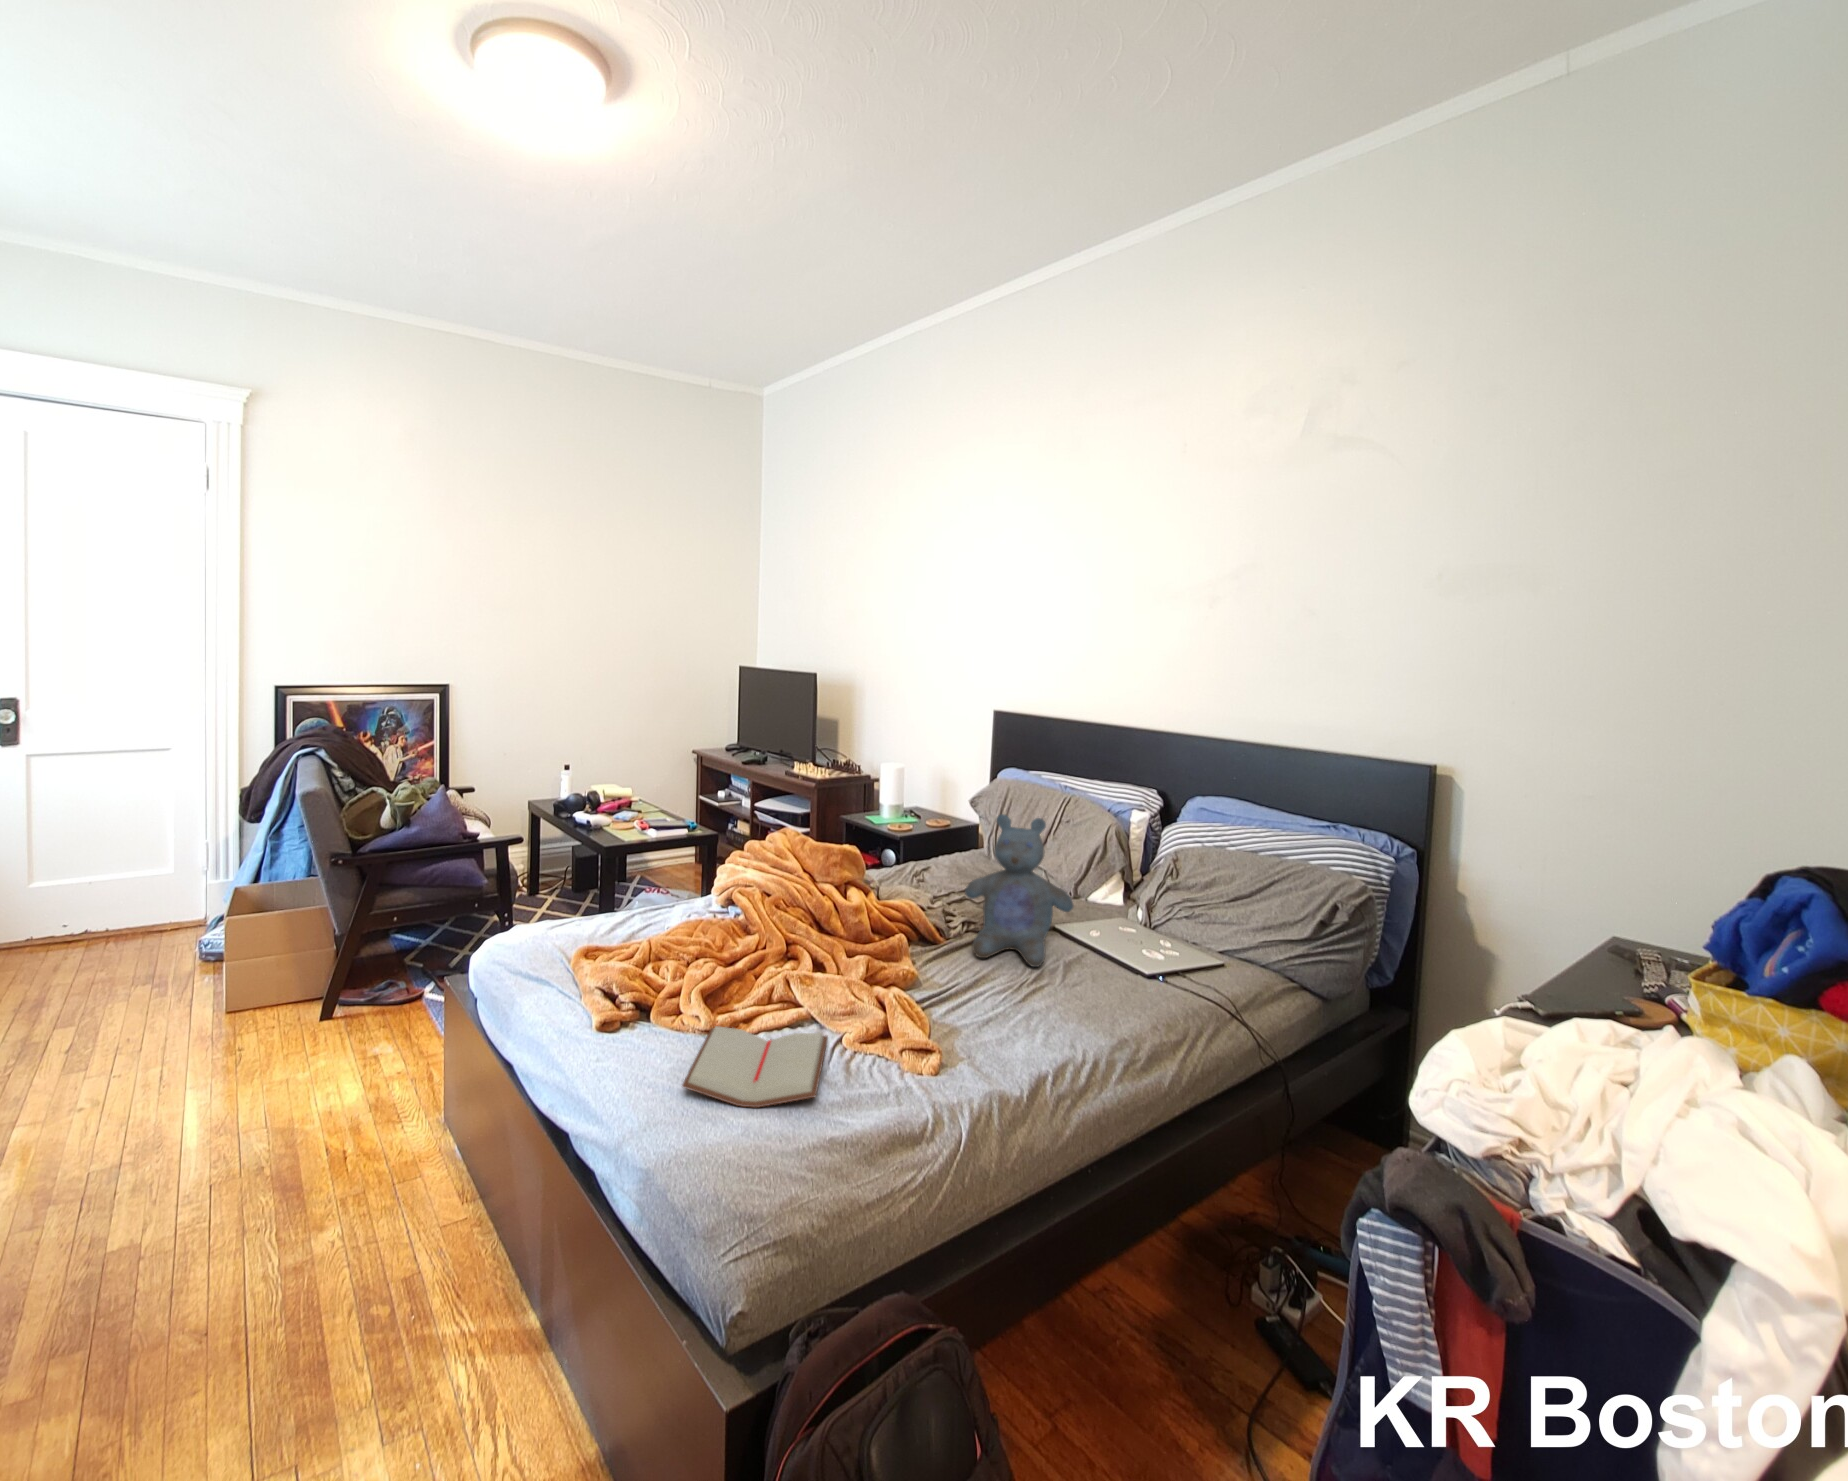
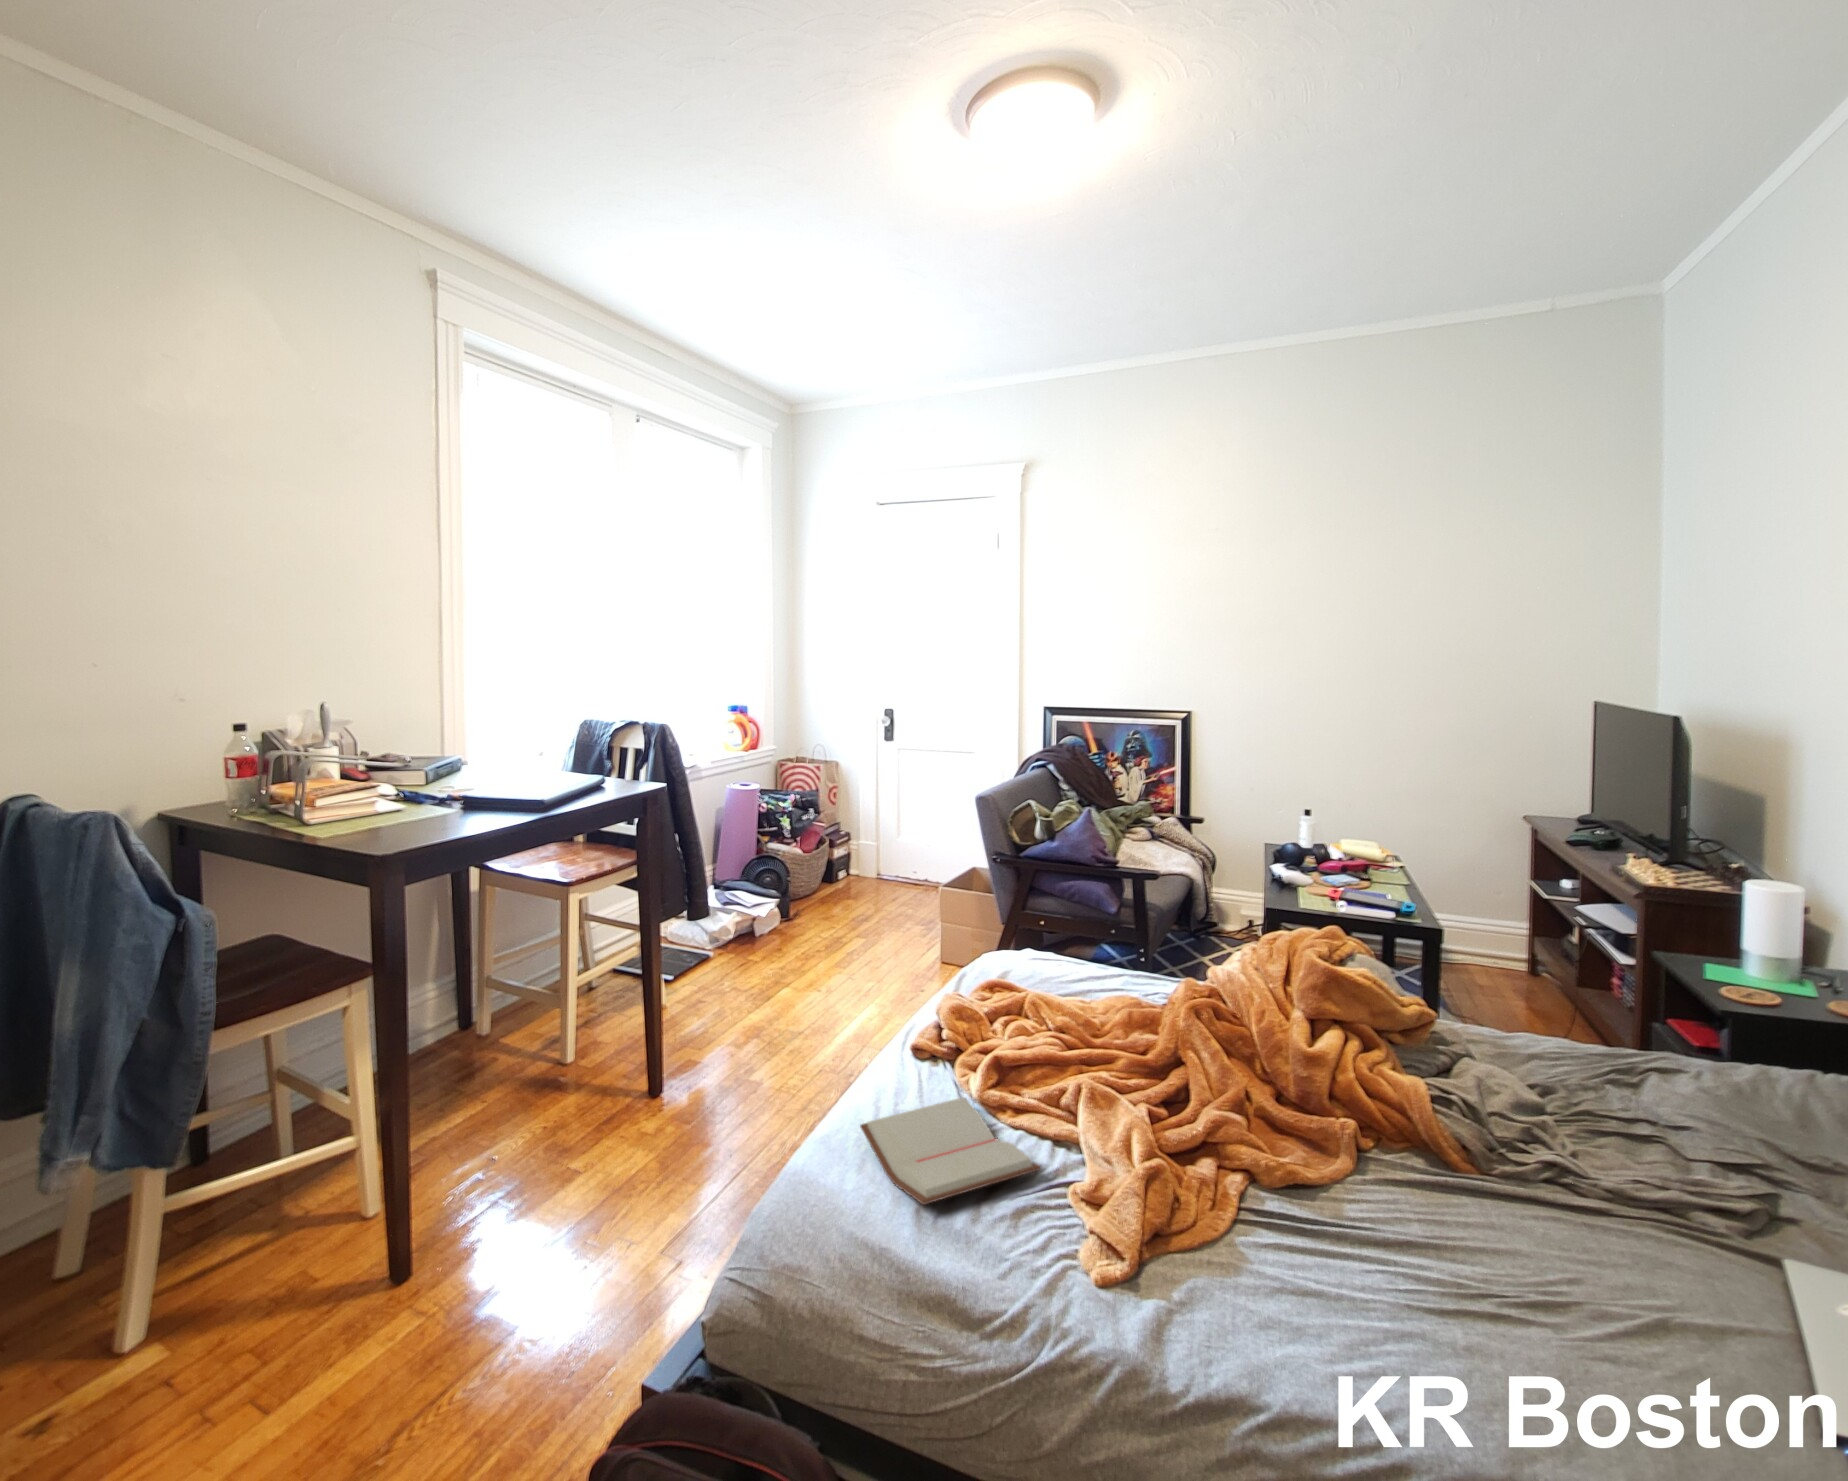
stuffed bear: present [965,814,1073,967] -> none [1455,980,1730,1291]

